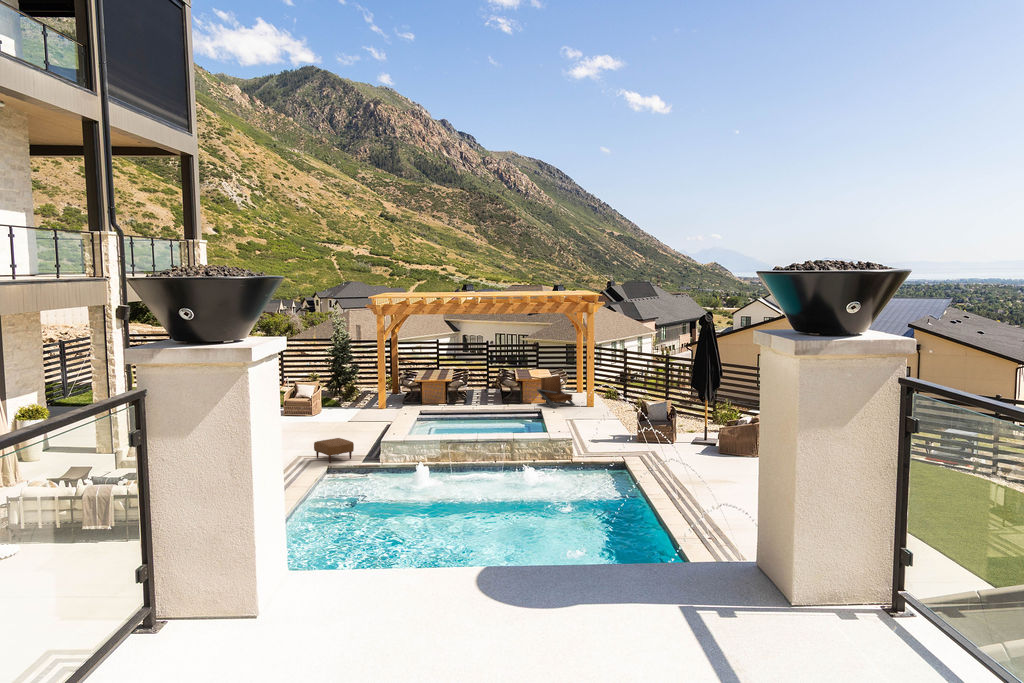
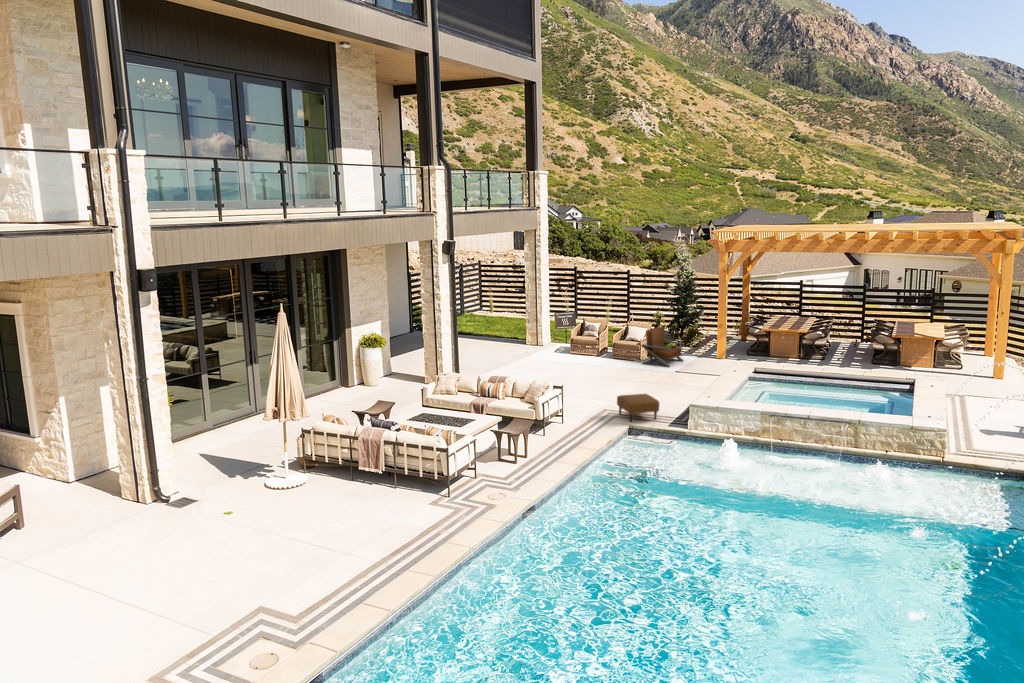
lounge chair: present [537,376,575,409] -> present [641,327,684,368]

